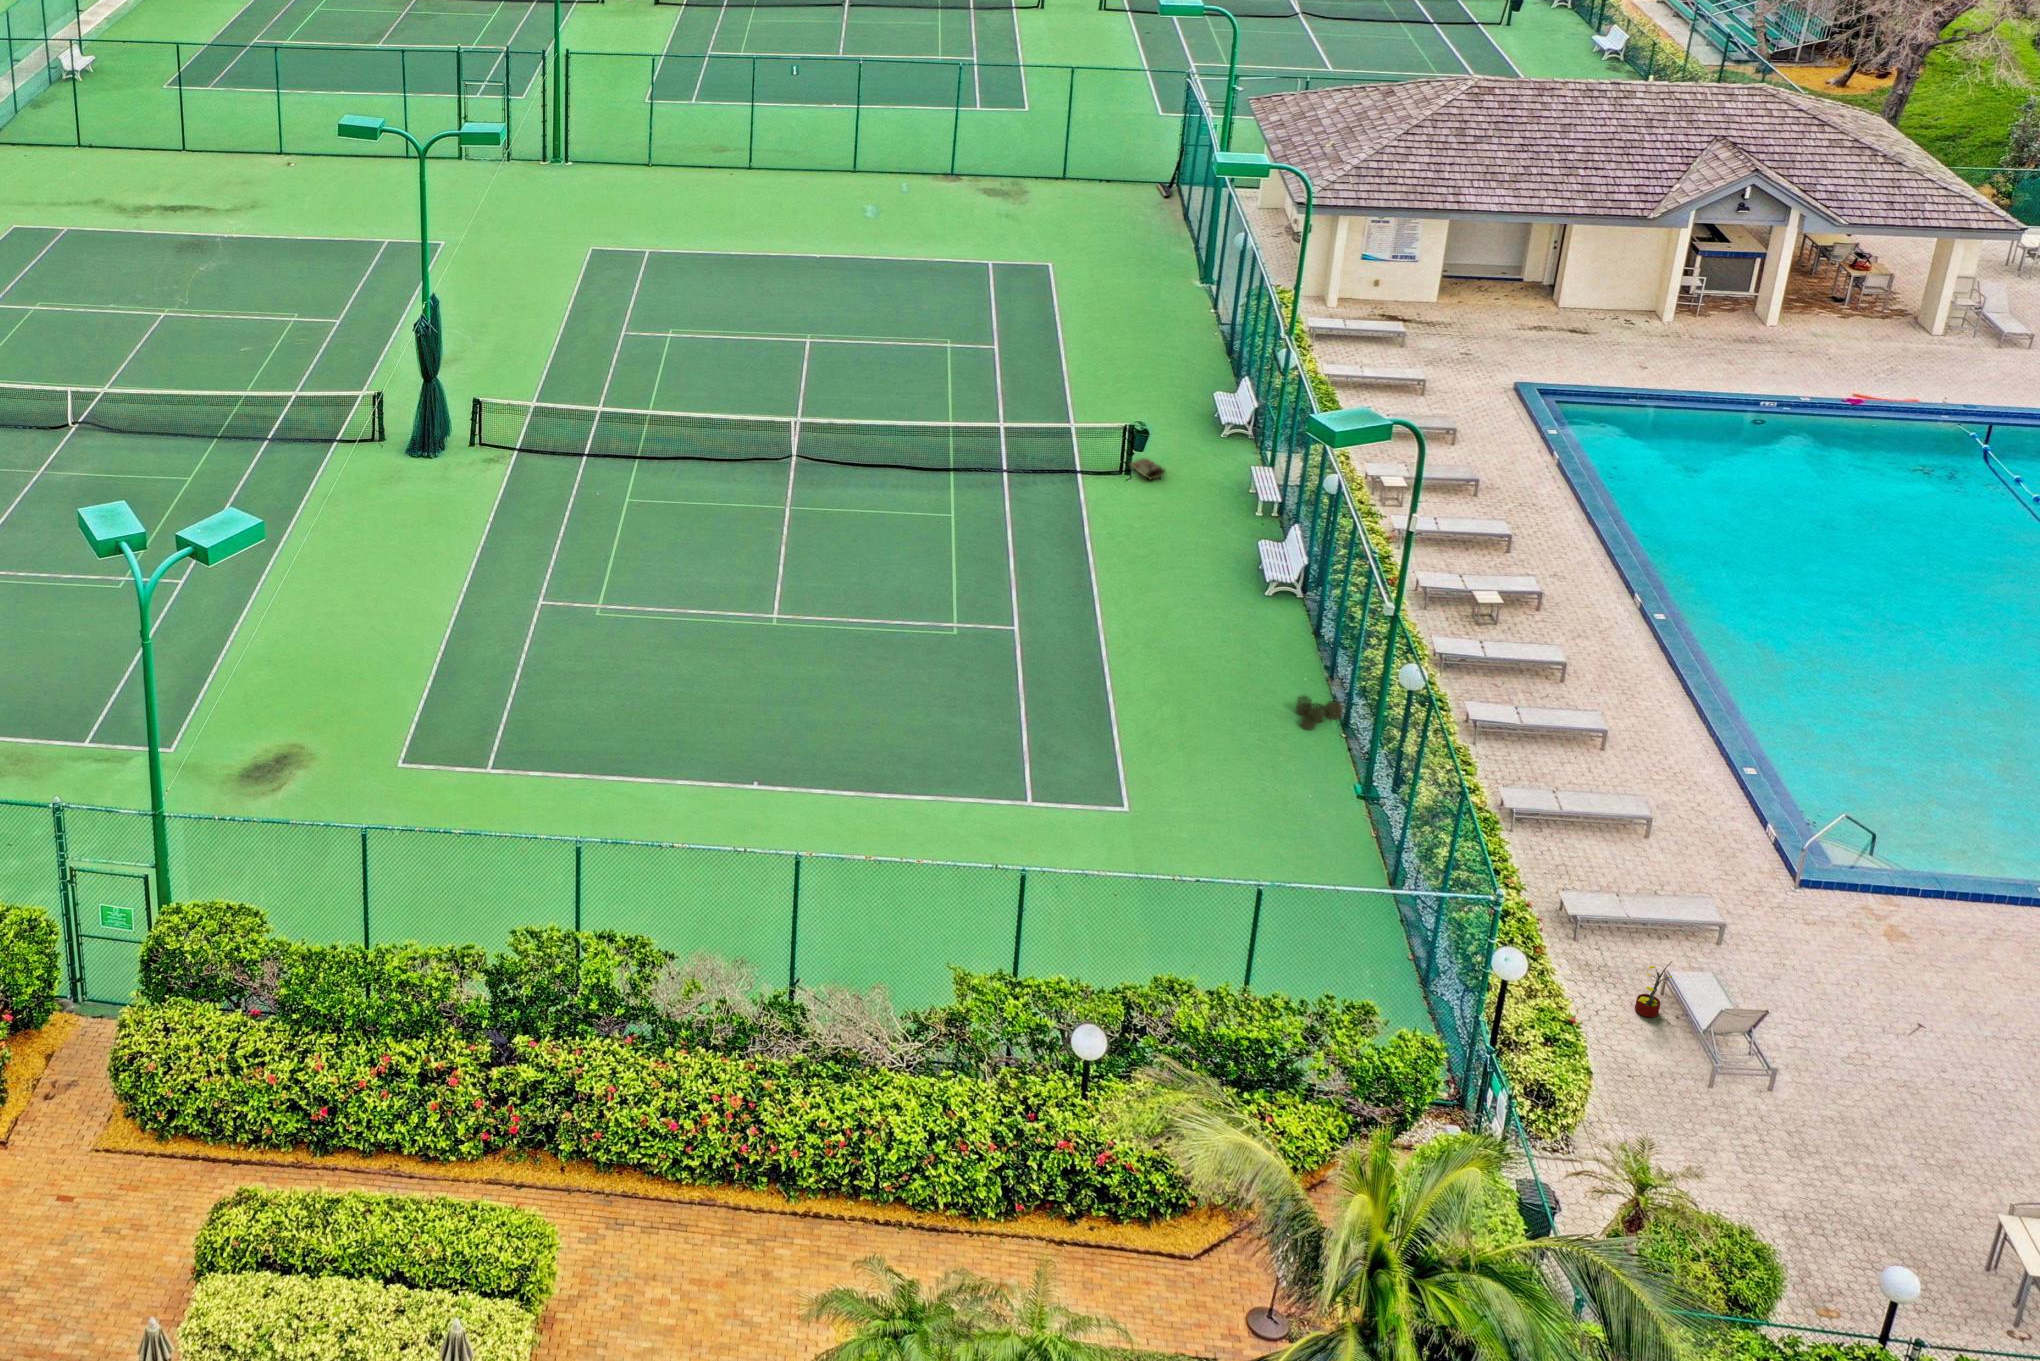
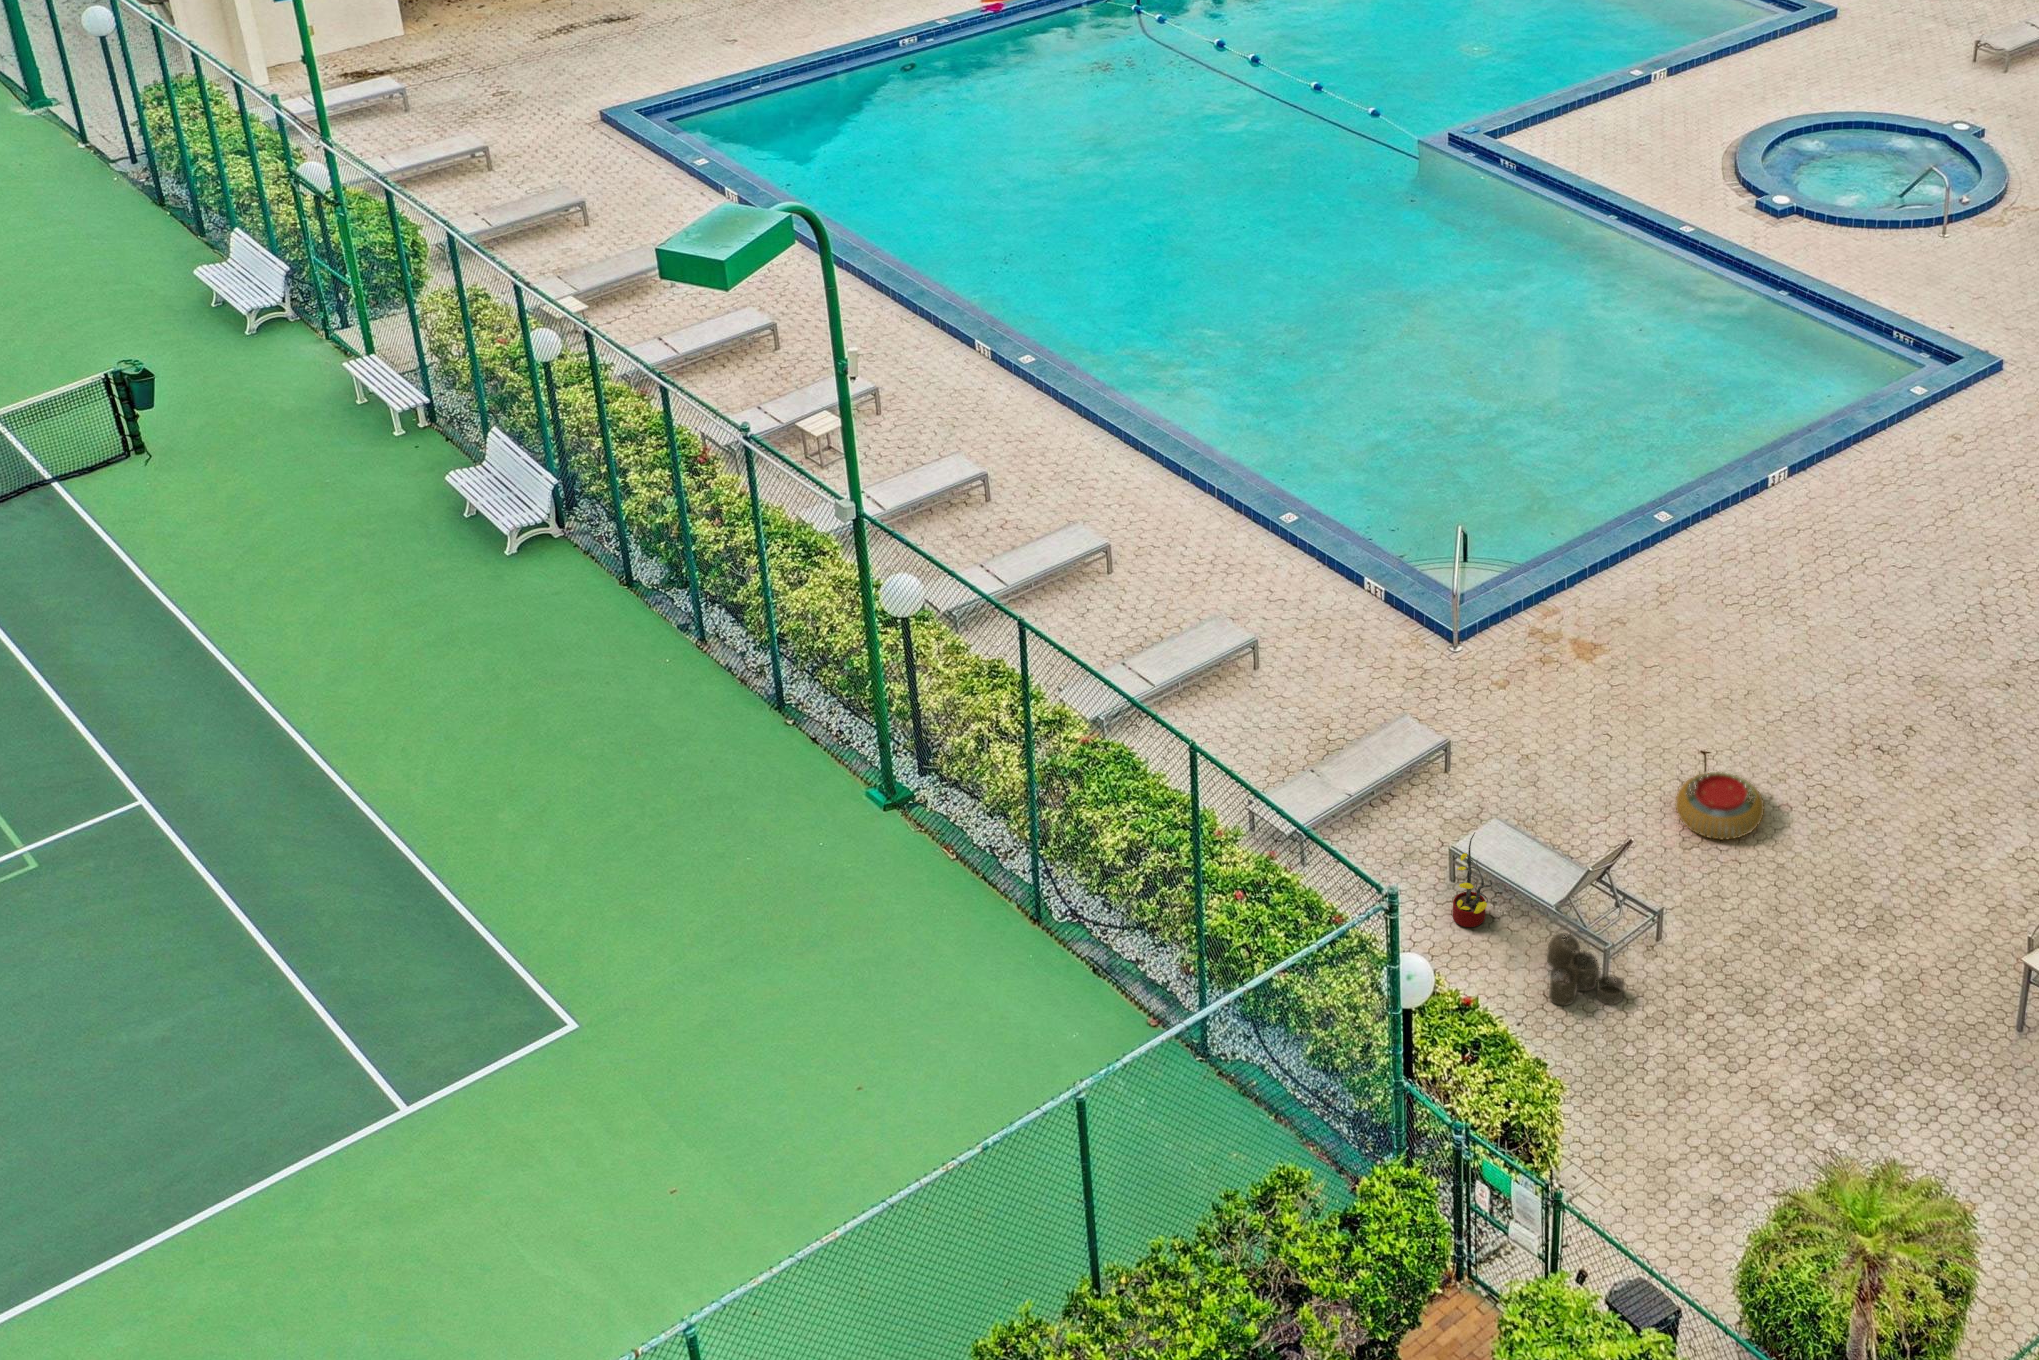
bag: present [1130,458,1166,480] -> none [130,418,206,453]
woven basket: present [1296,695,1343,730] -> present [1547,933,1625,1006]
pouf: none [1845,1025,1918,1075] -> present [1675,772,1764,839]

